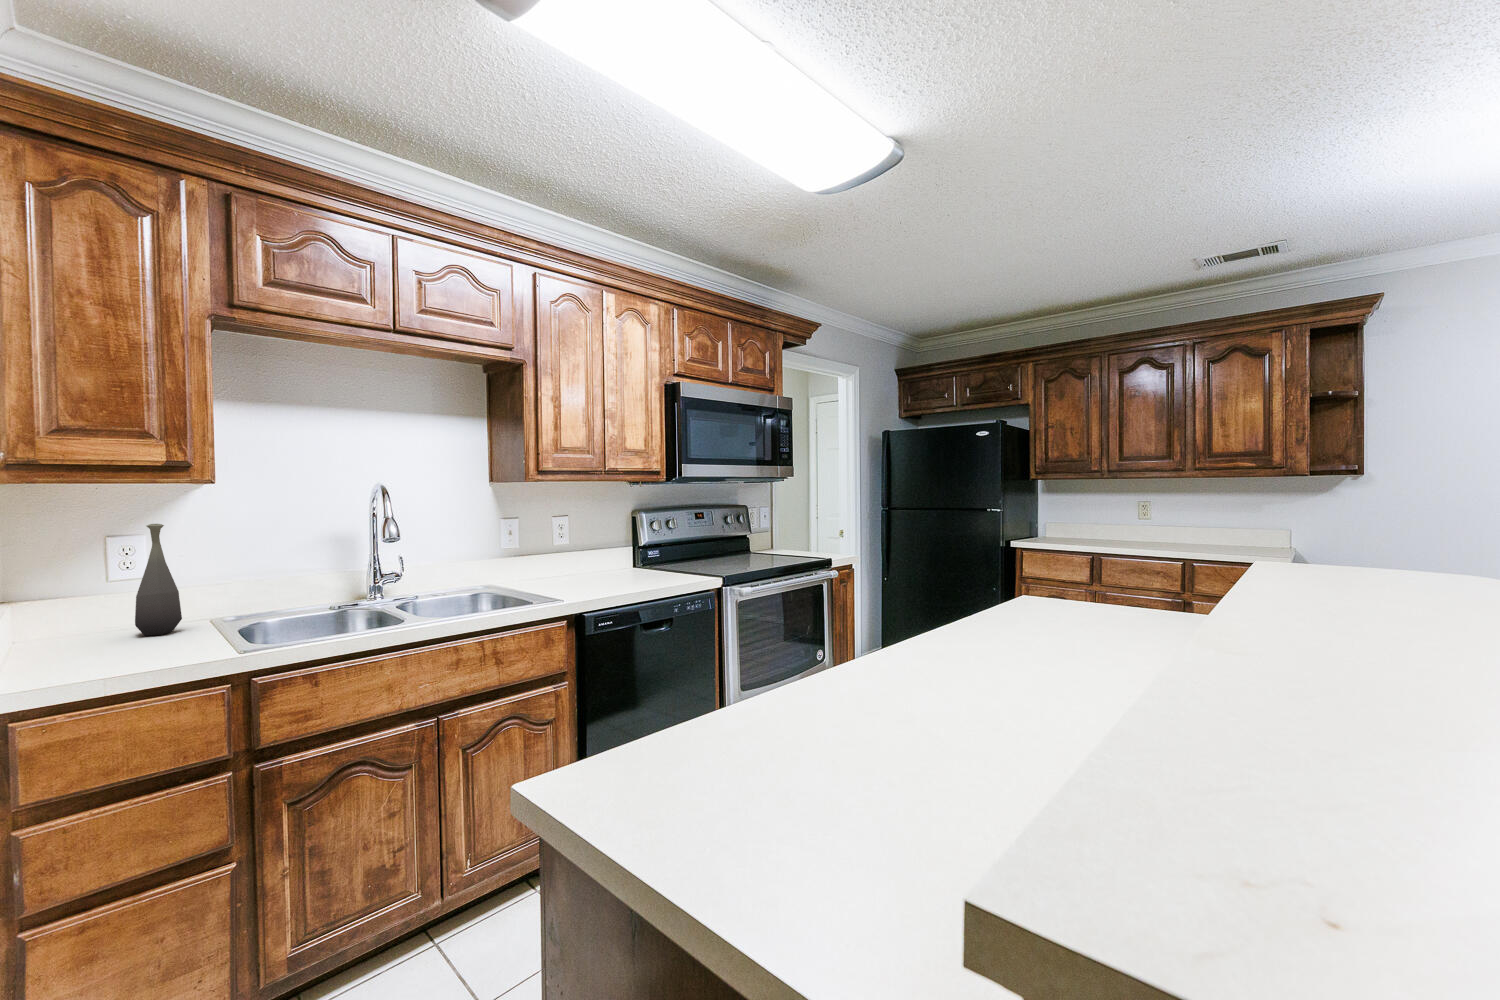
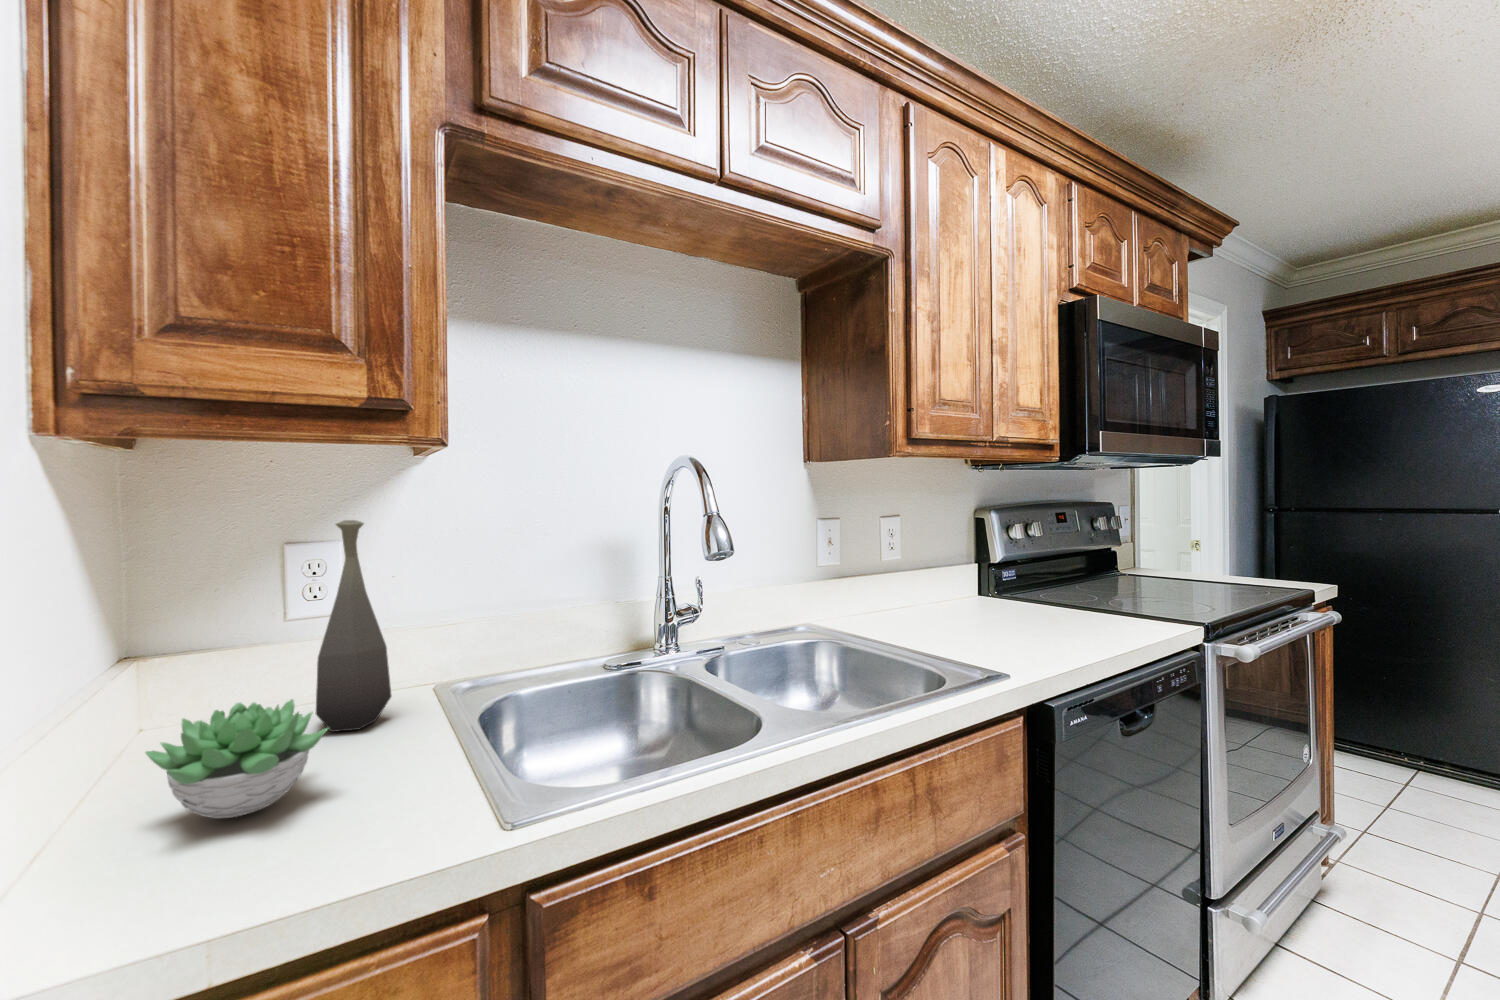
succulent plant: none [52,609,147,657] -> present [145,700,329,818]

